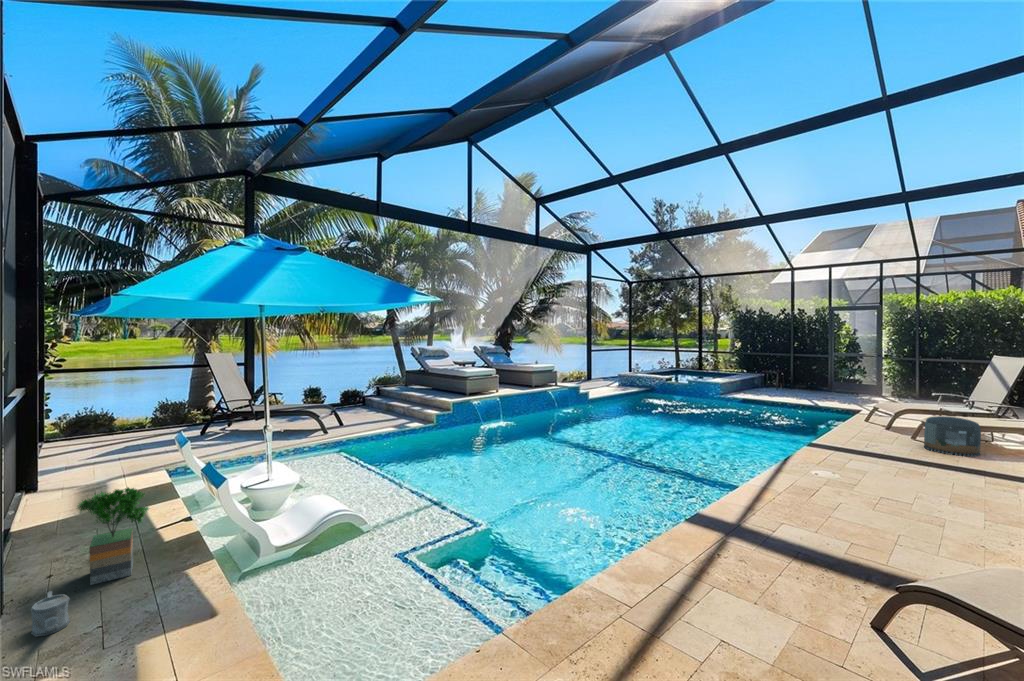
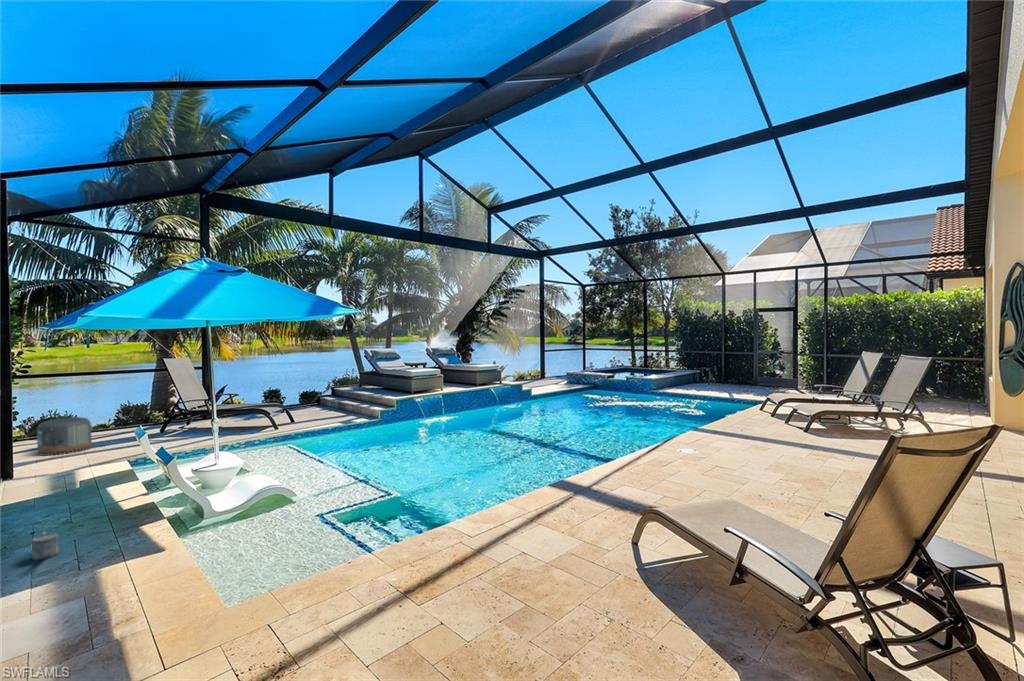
pouf: present [924,416,981,457] -> present [37,417,92,456]
potted tree: present [78,487,149,585] -> none [59,461,117,533]

